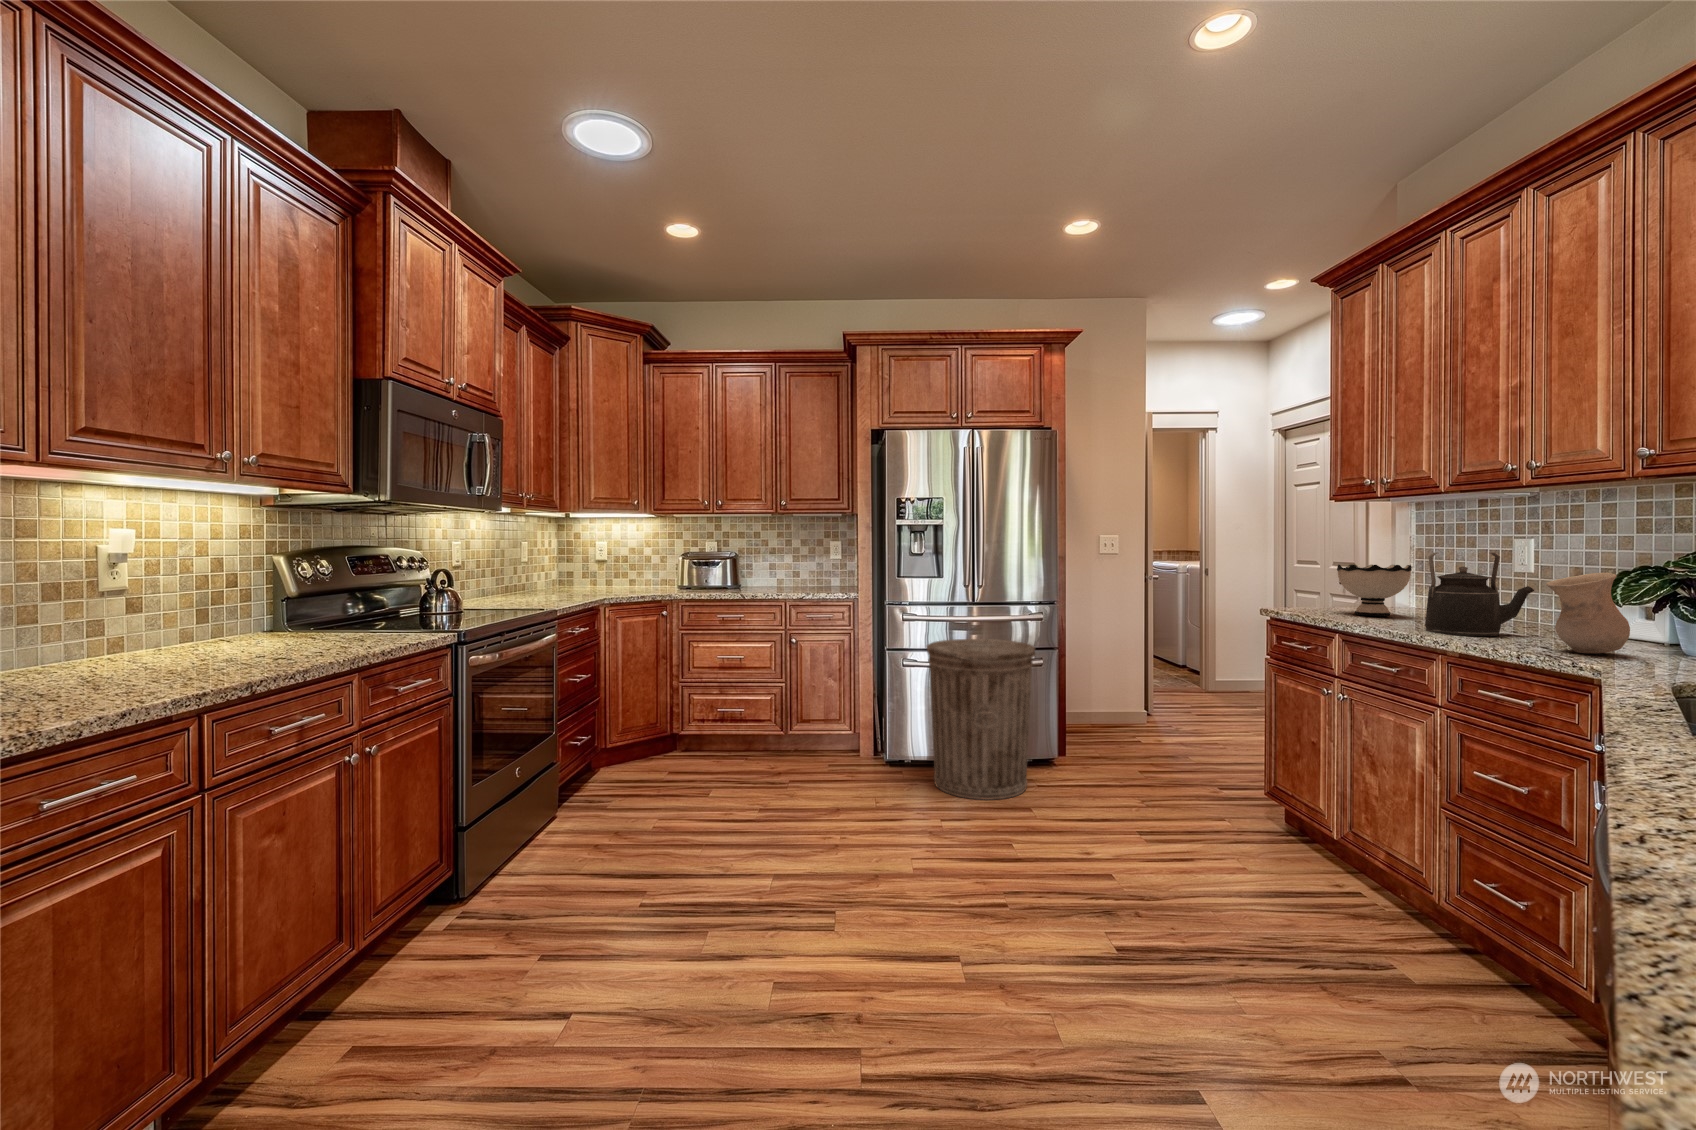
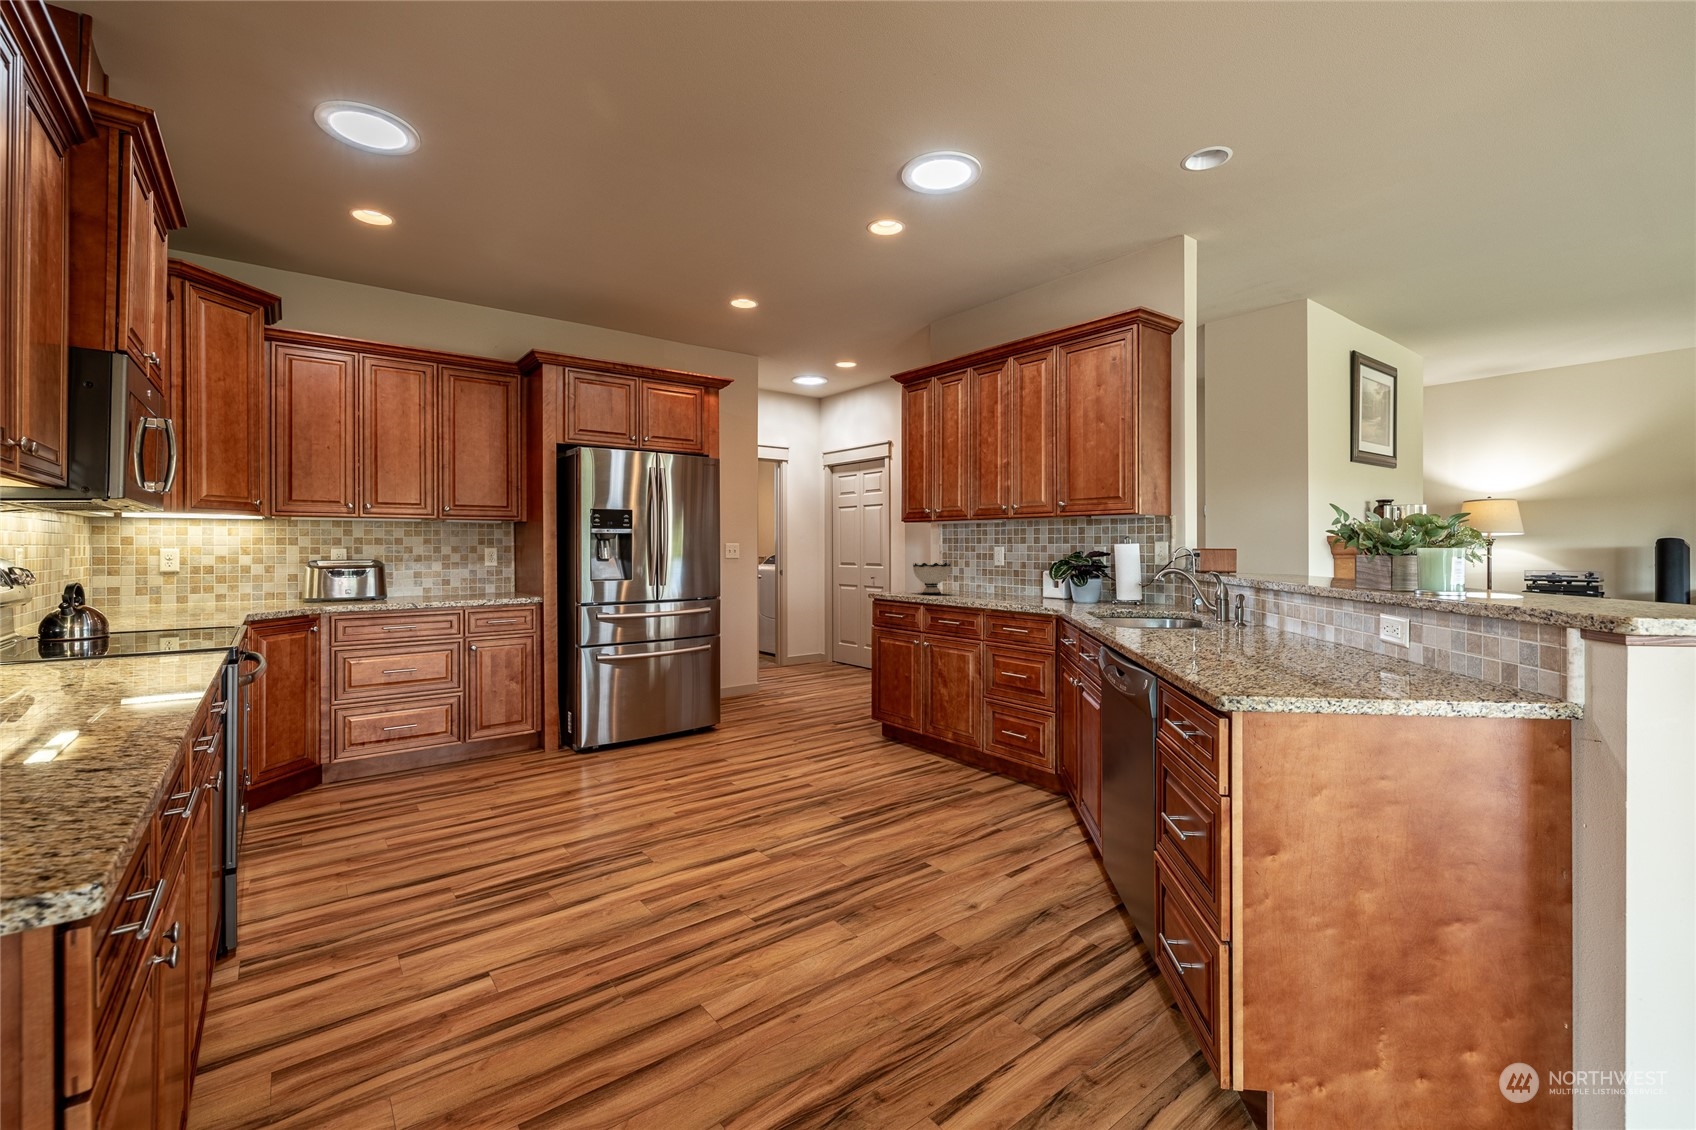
kettle: present [1425,552,1534,636] -> none [967,555,1012,602]
vase: present [1546,573,1630,653] -> none [1025,564,1056,606]
trash can: present [927,639,1035,800] -> none [625,630,718,762]

